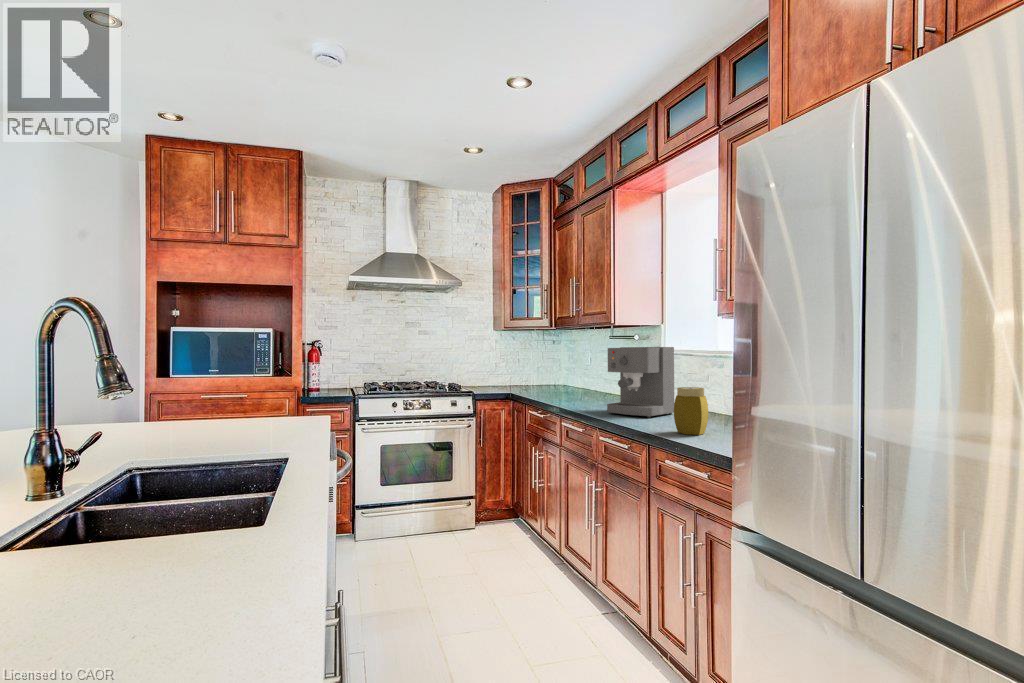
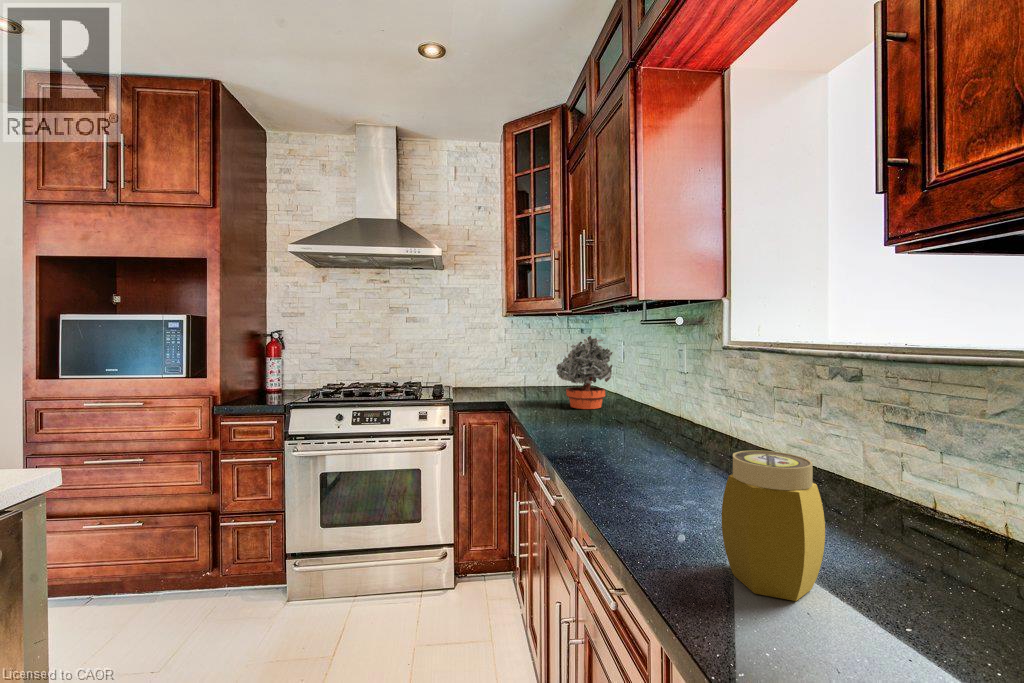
potted plant: none [549,346,587,396] -> present [557,336,613,409]
coffee maker: present [607,347,674,418] -> none [607,339,741,484]

